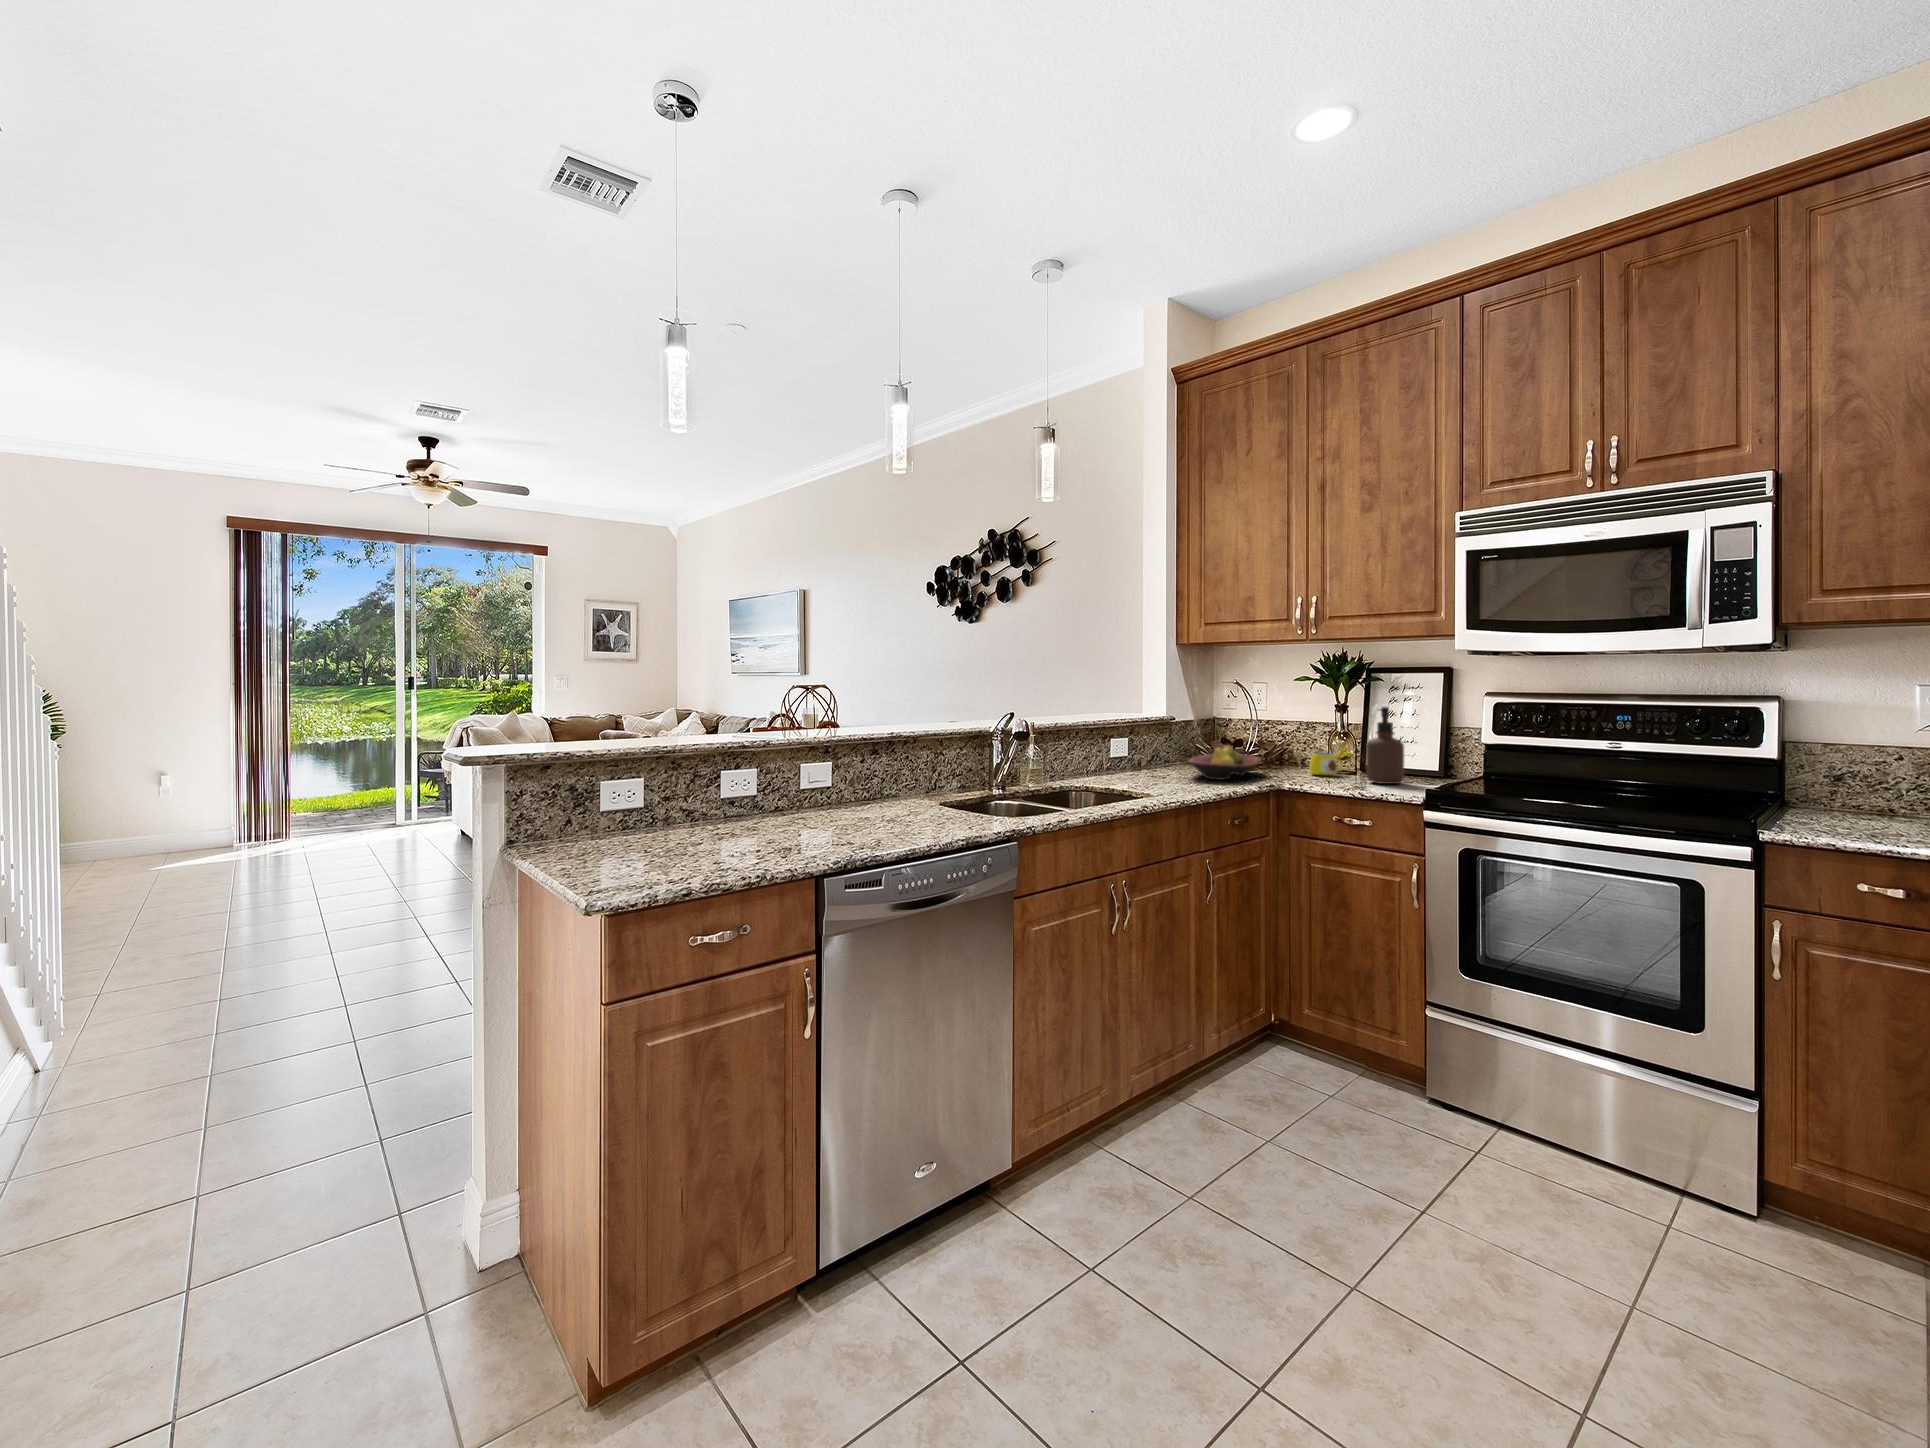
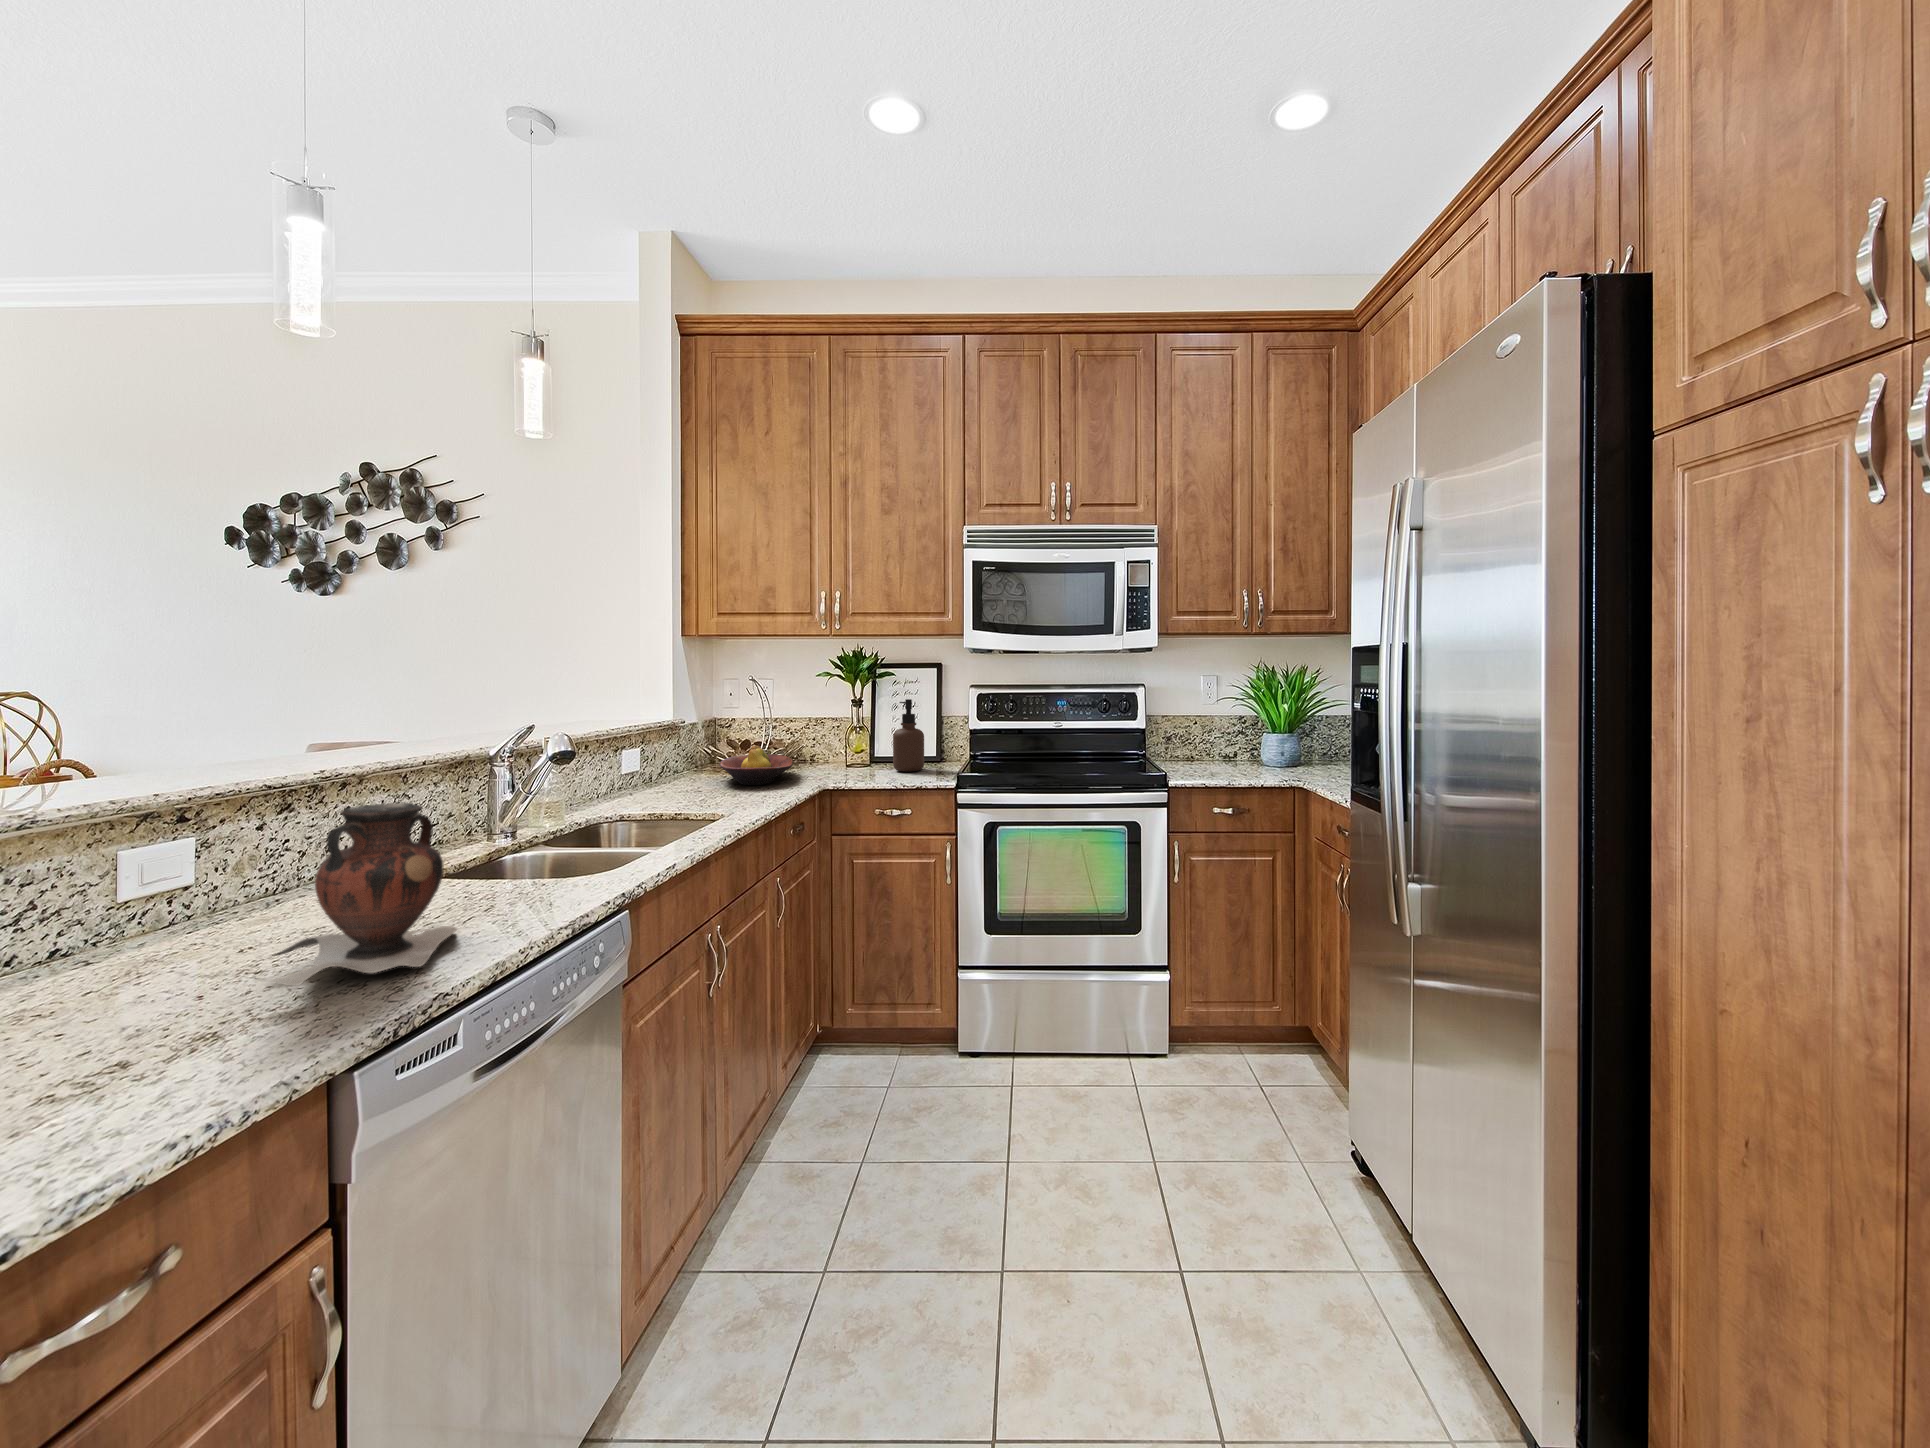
vase: none [817,746,915,837] -> present [254,802,457,986]
mug: present [1309,753,1343,776] -> none [833,746,865,769]

